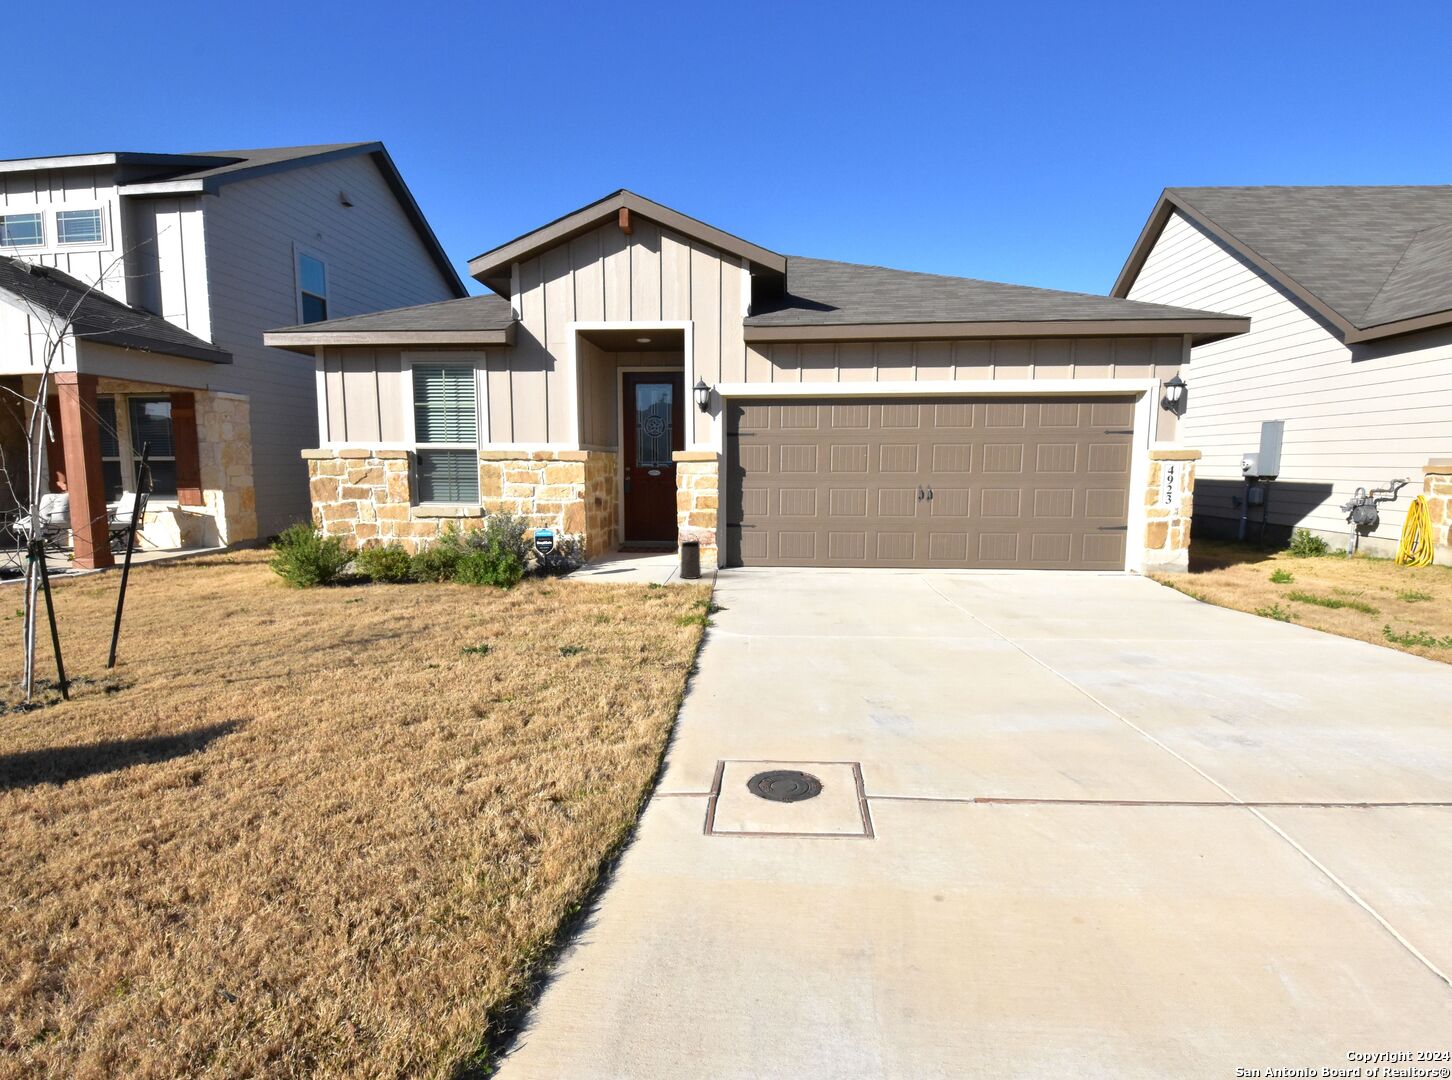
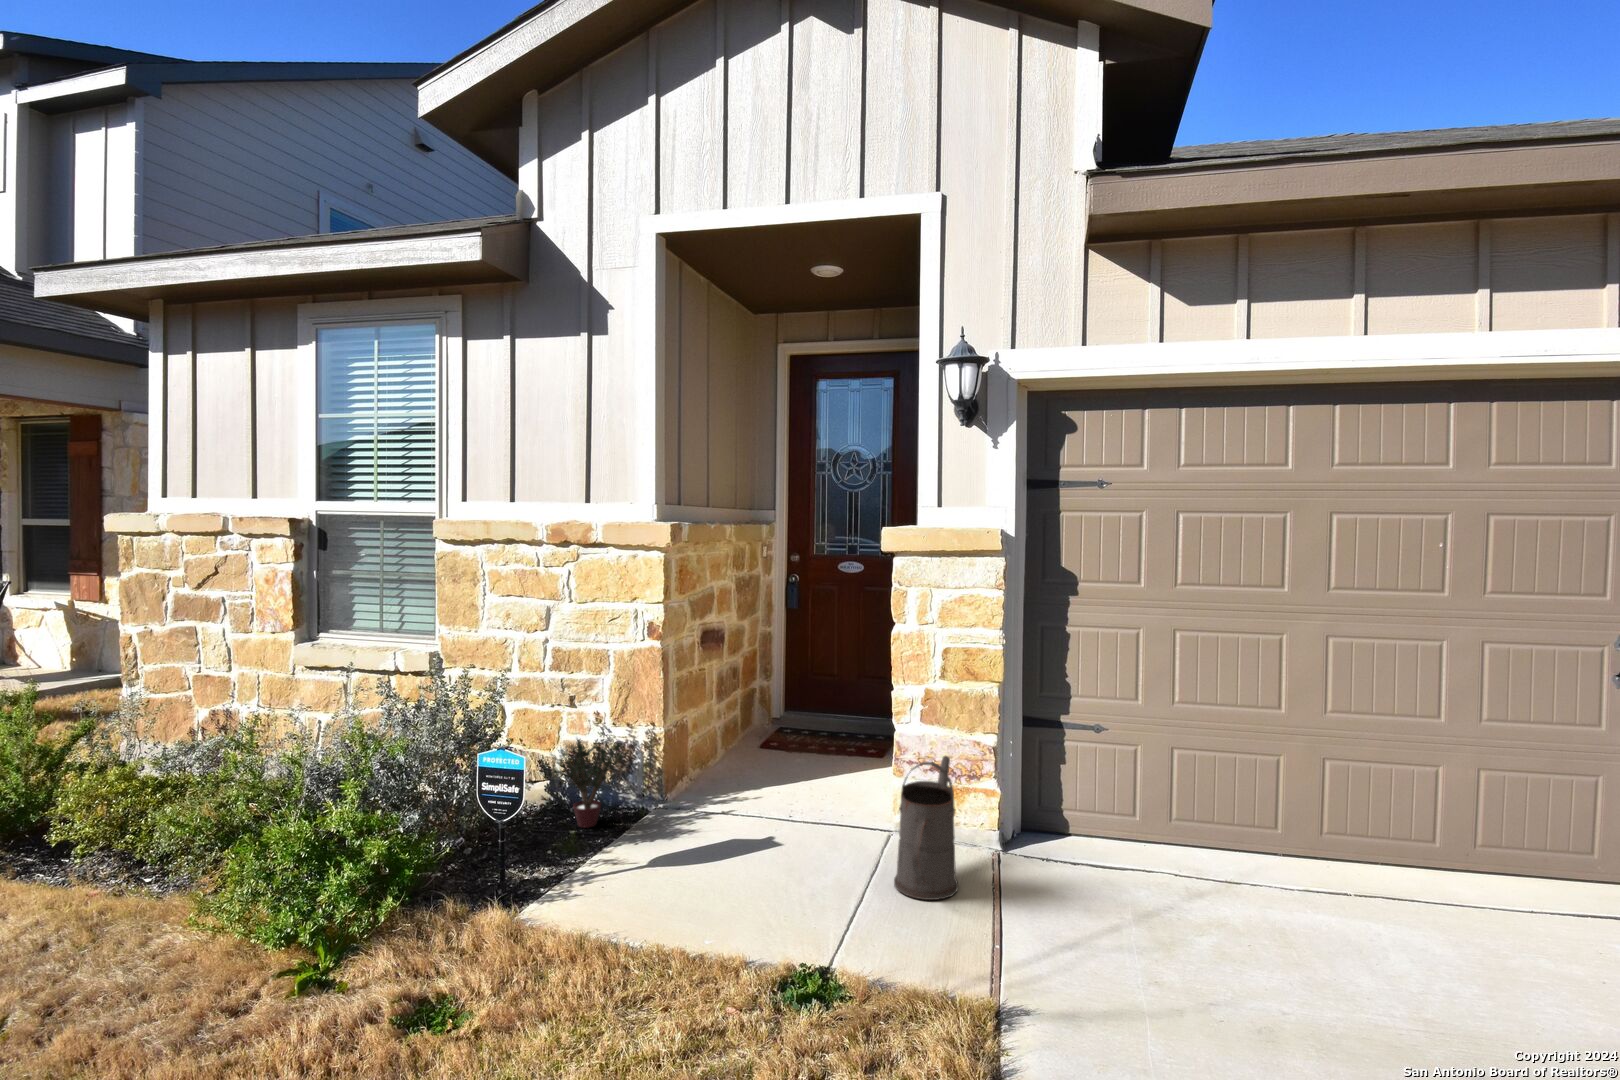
potted plant: none [544,536,575,571] -> present [549,739,628,828]

